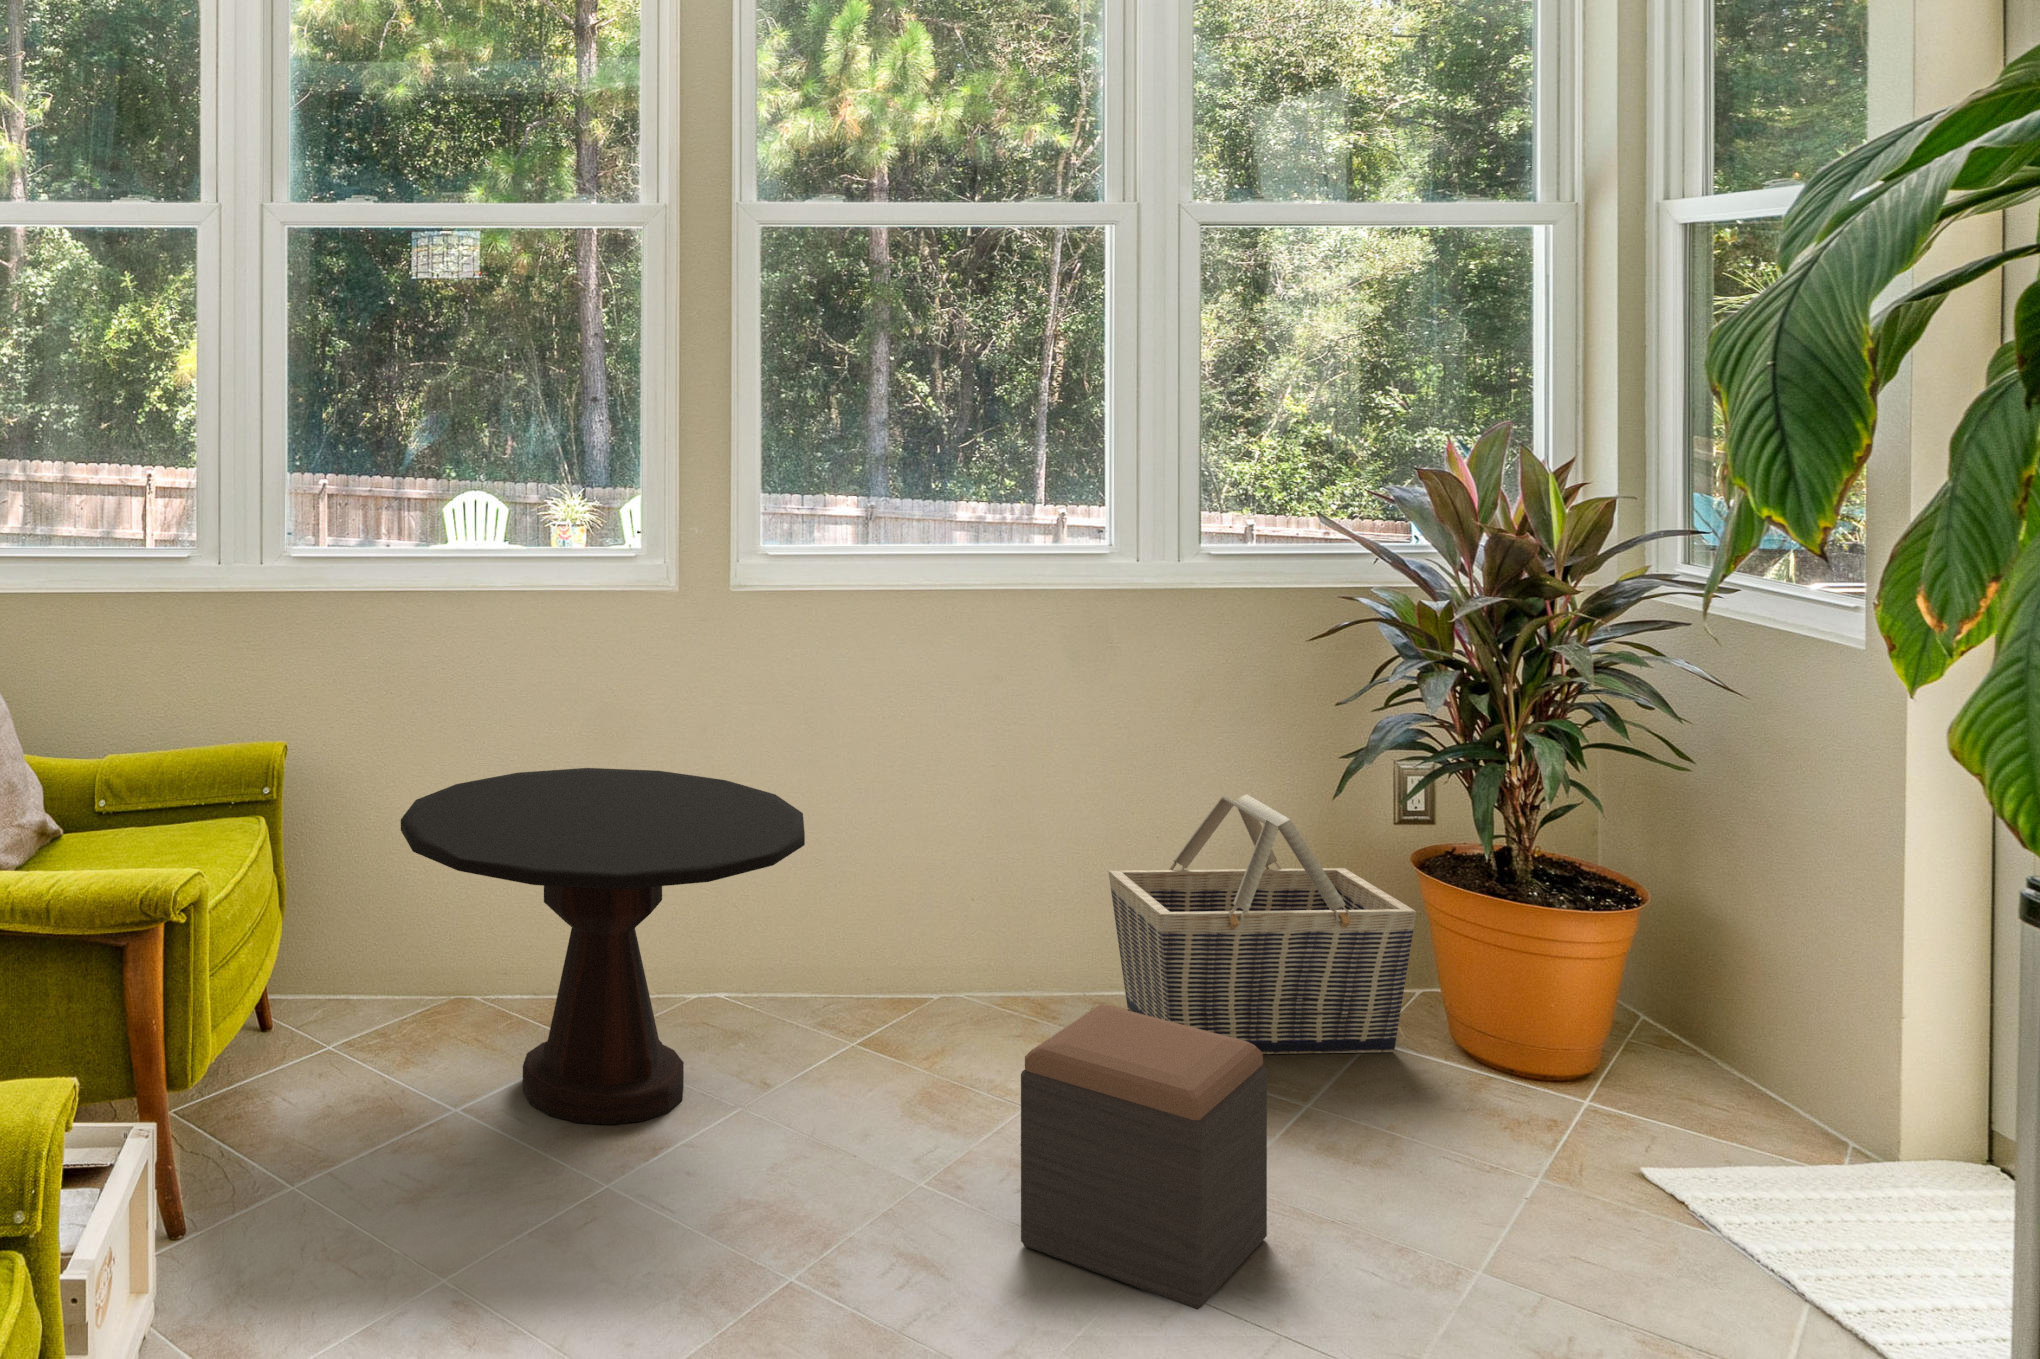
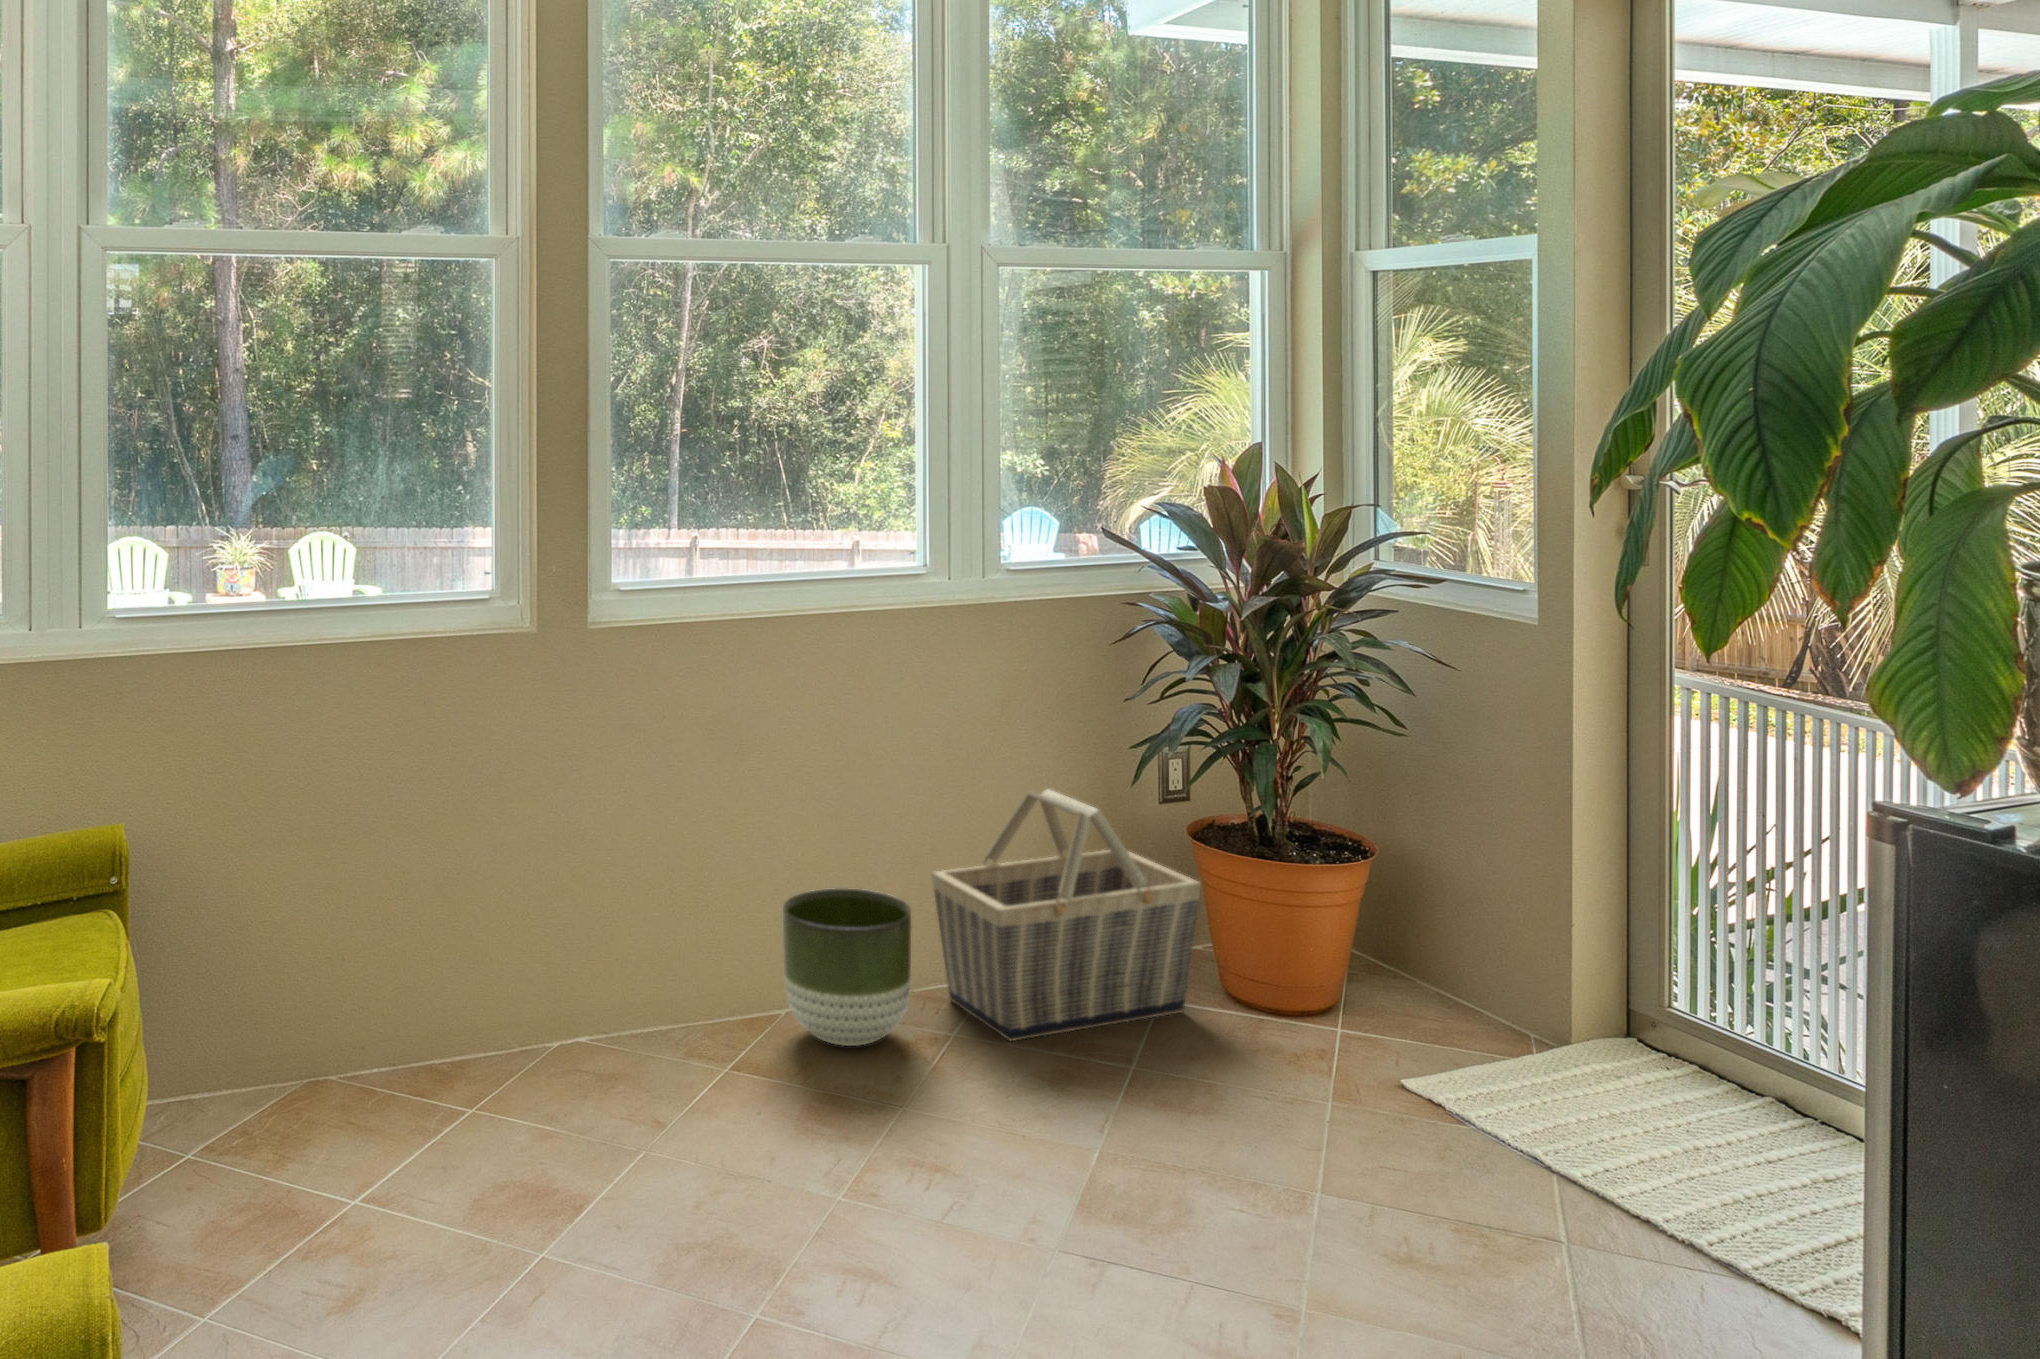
side table: present [401,768,805,1125] -> none [283,815,708,1198]
planter: none [930,876,1067,1038] -> present [783,888,912,1046]
footstool: present [1021,1005,1267,1310] -> none [964,1006,1167,1290]

